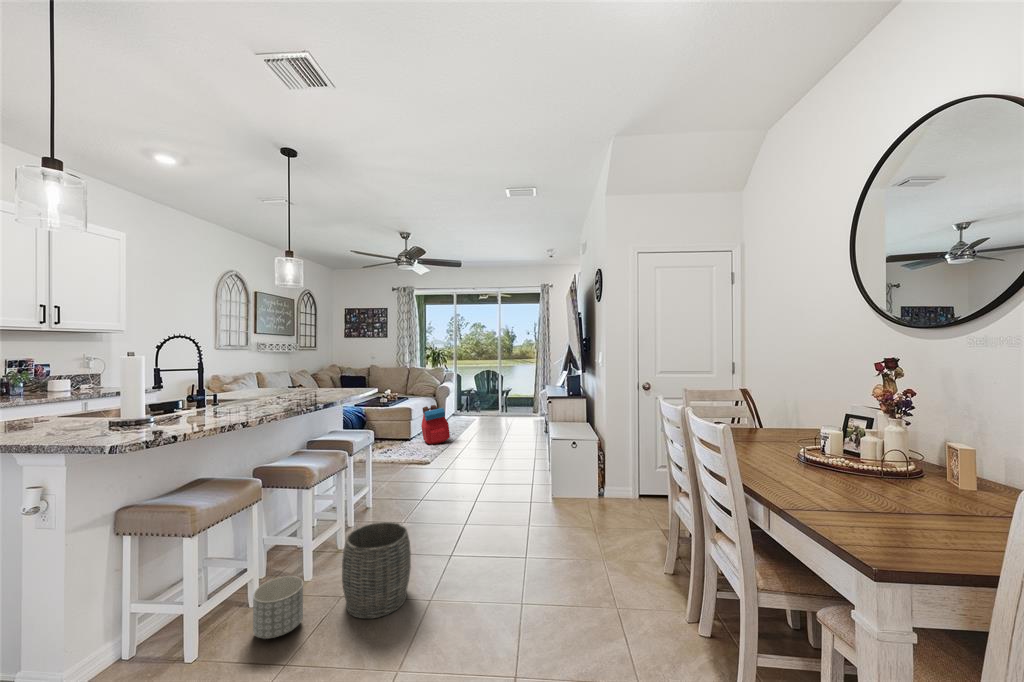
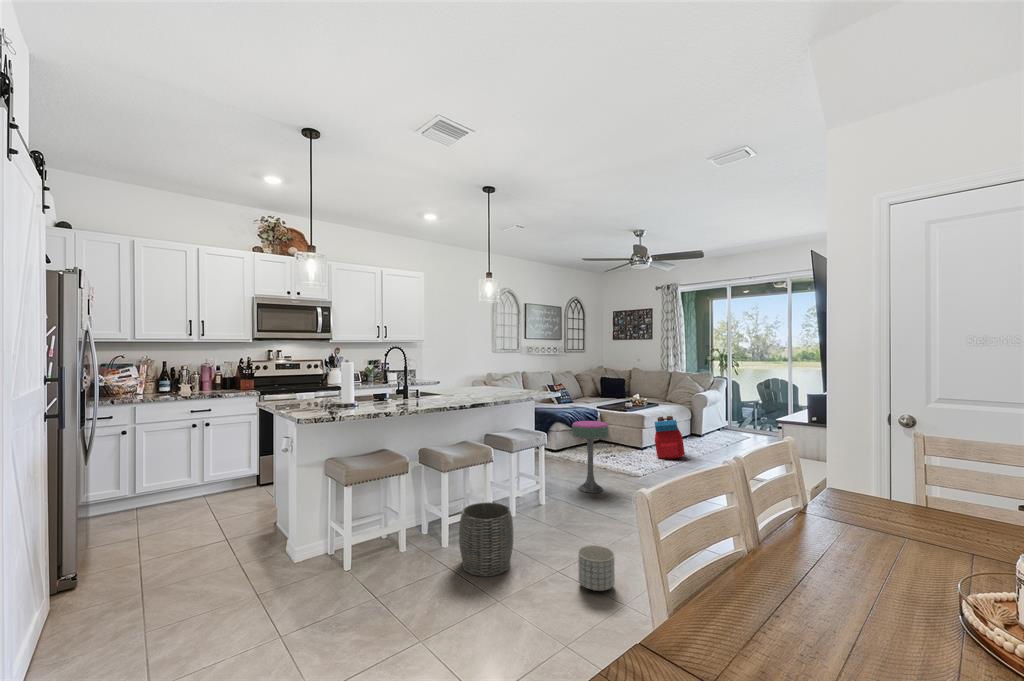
bar stool: none [380,416,418,489] -> present [572,421,608,493]
planter: present [253,576,303,639] -> present [578,545,615,591]

